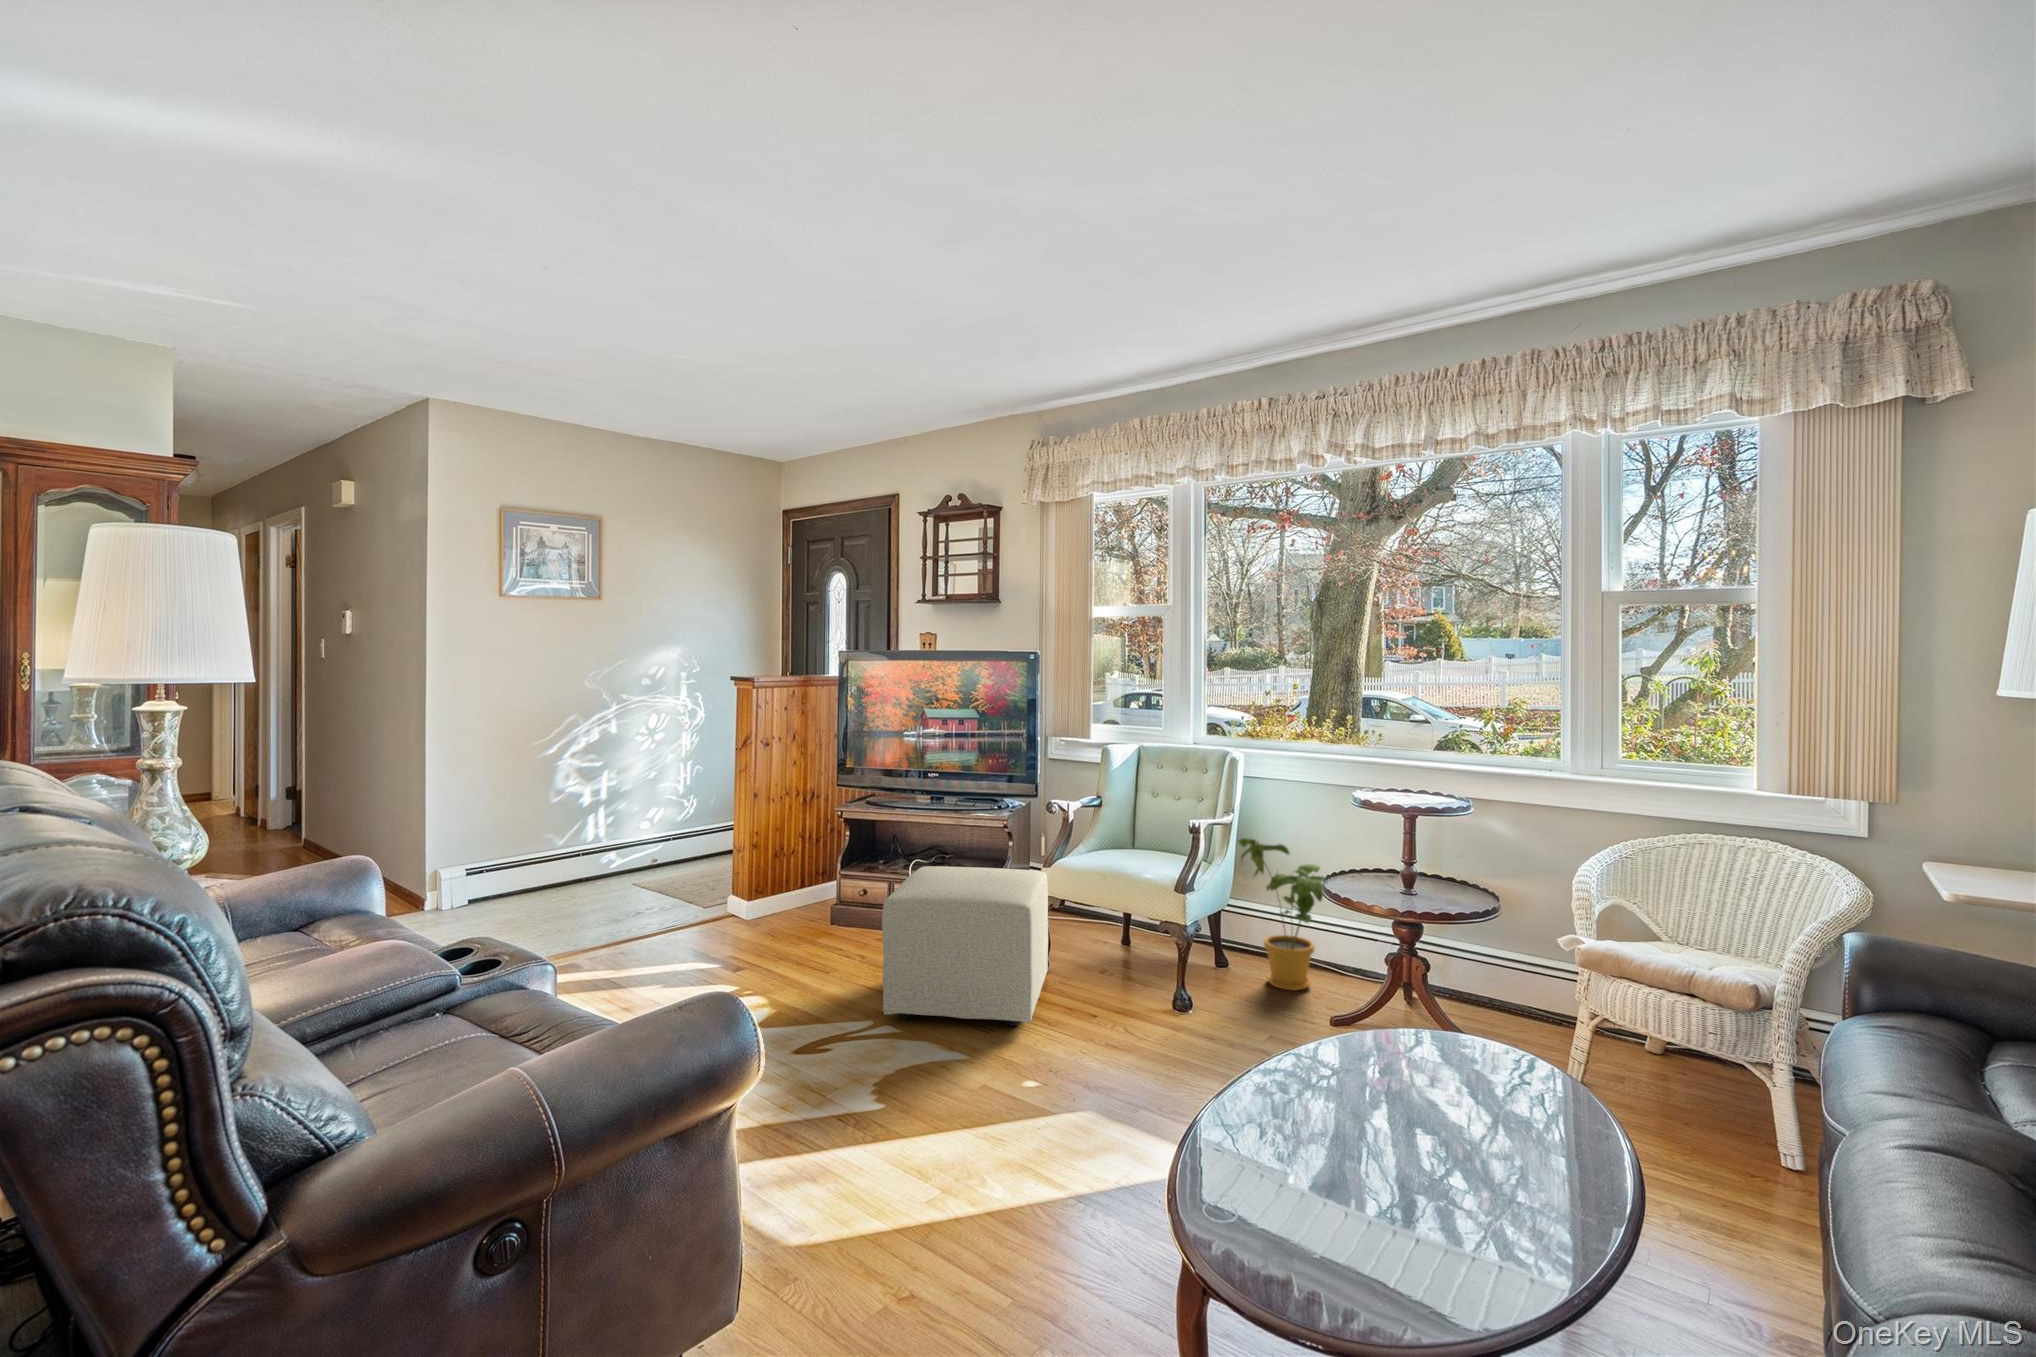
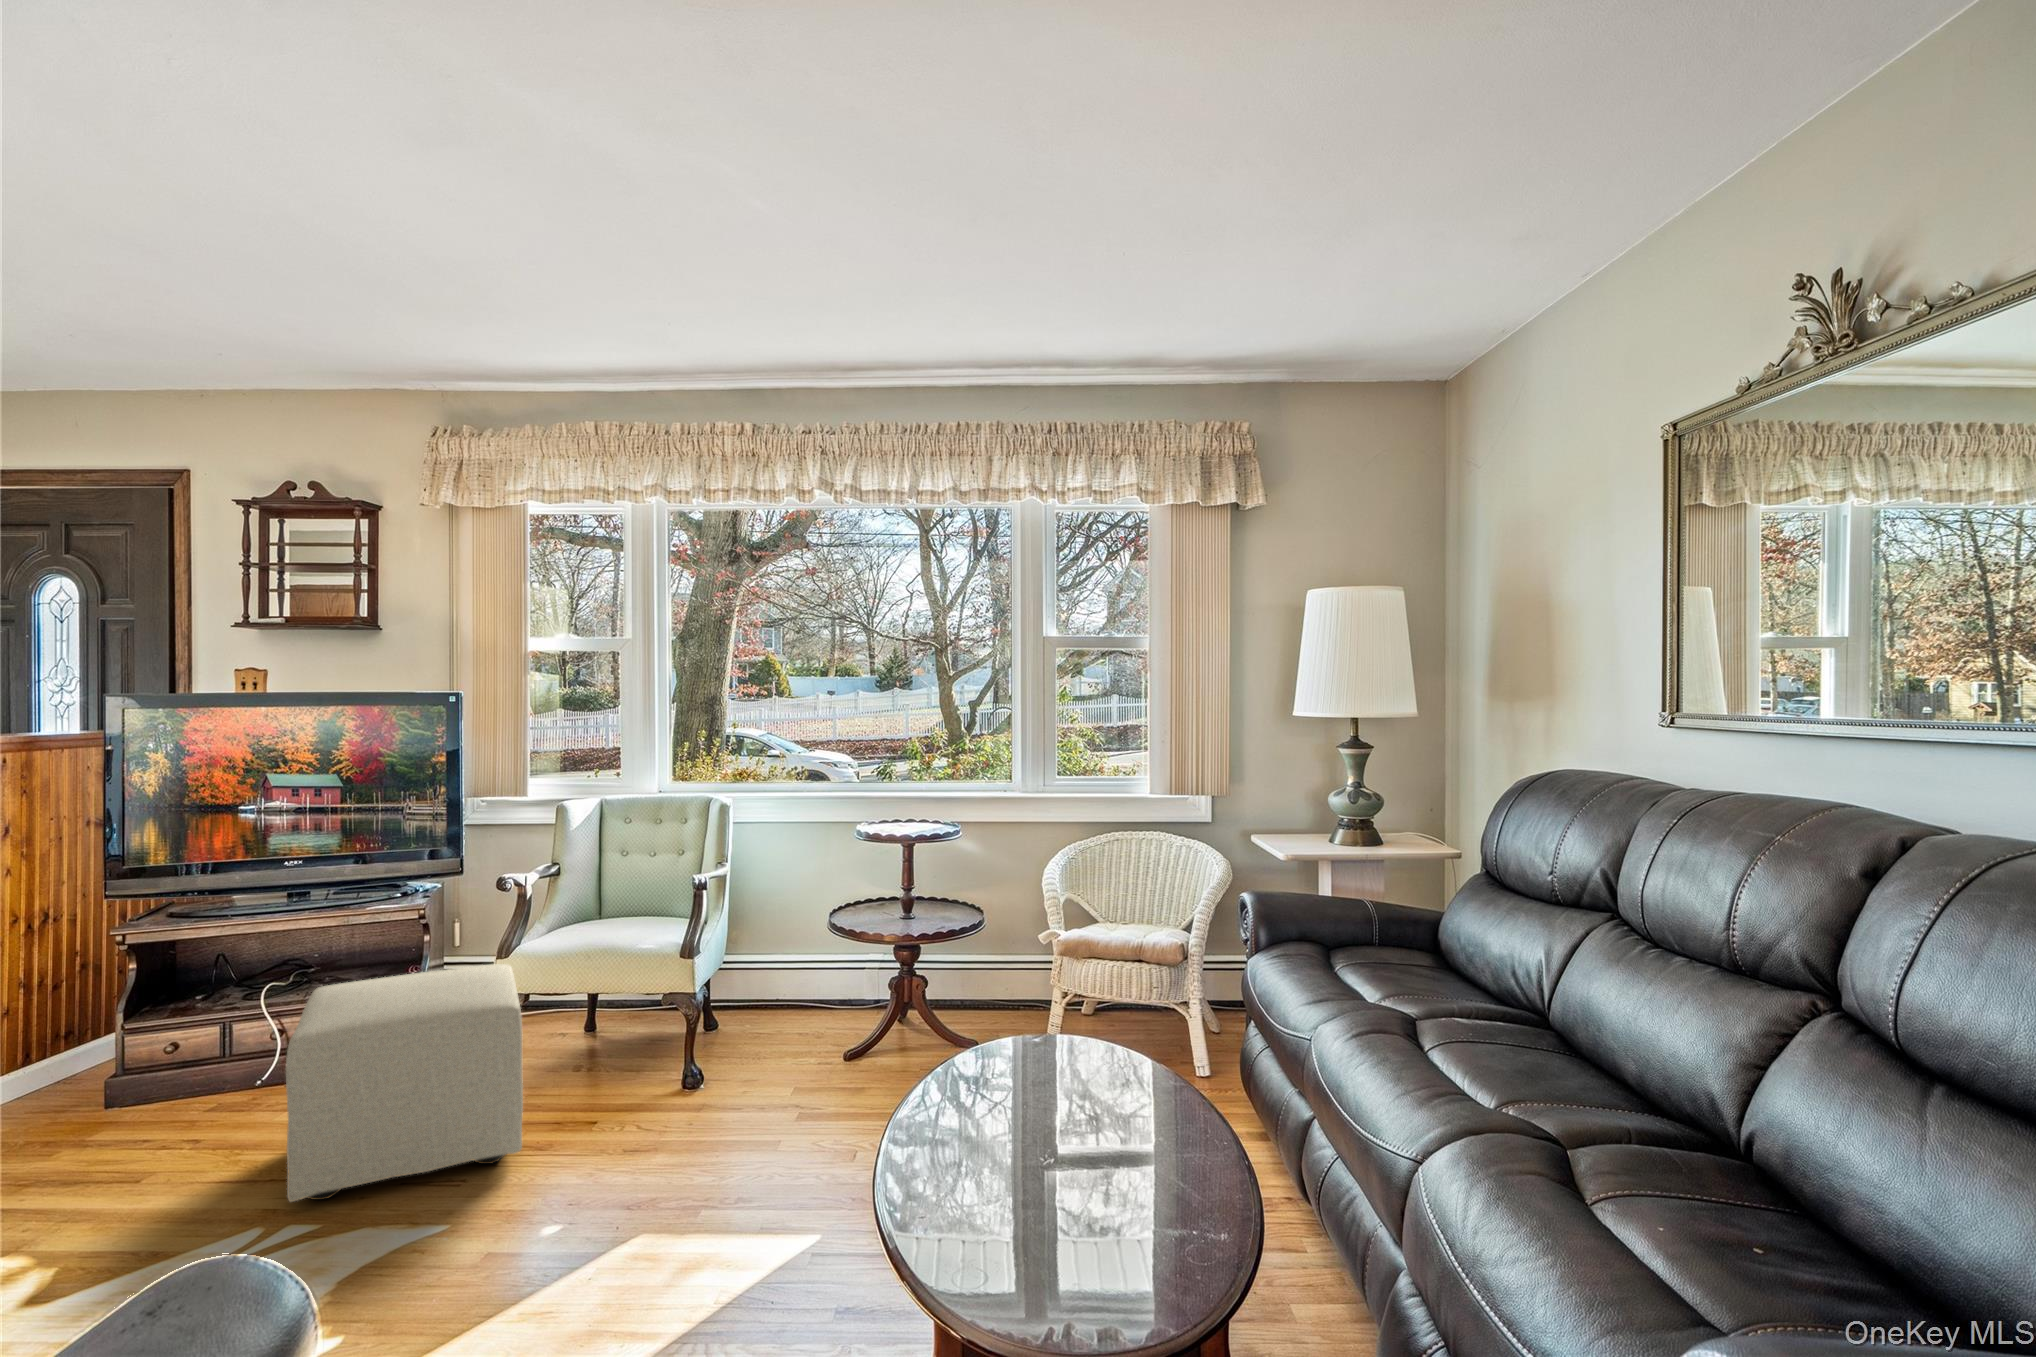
house plant: present [1238,838,1325,990] -> none [739,888,836,1043]

